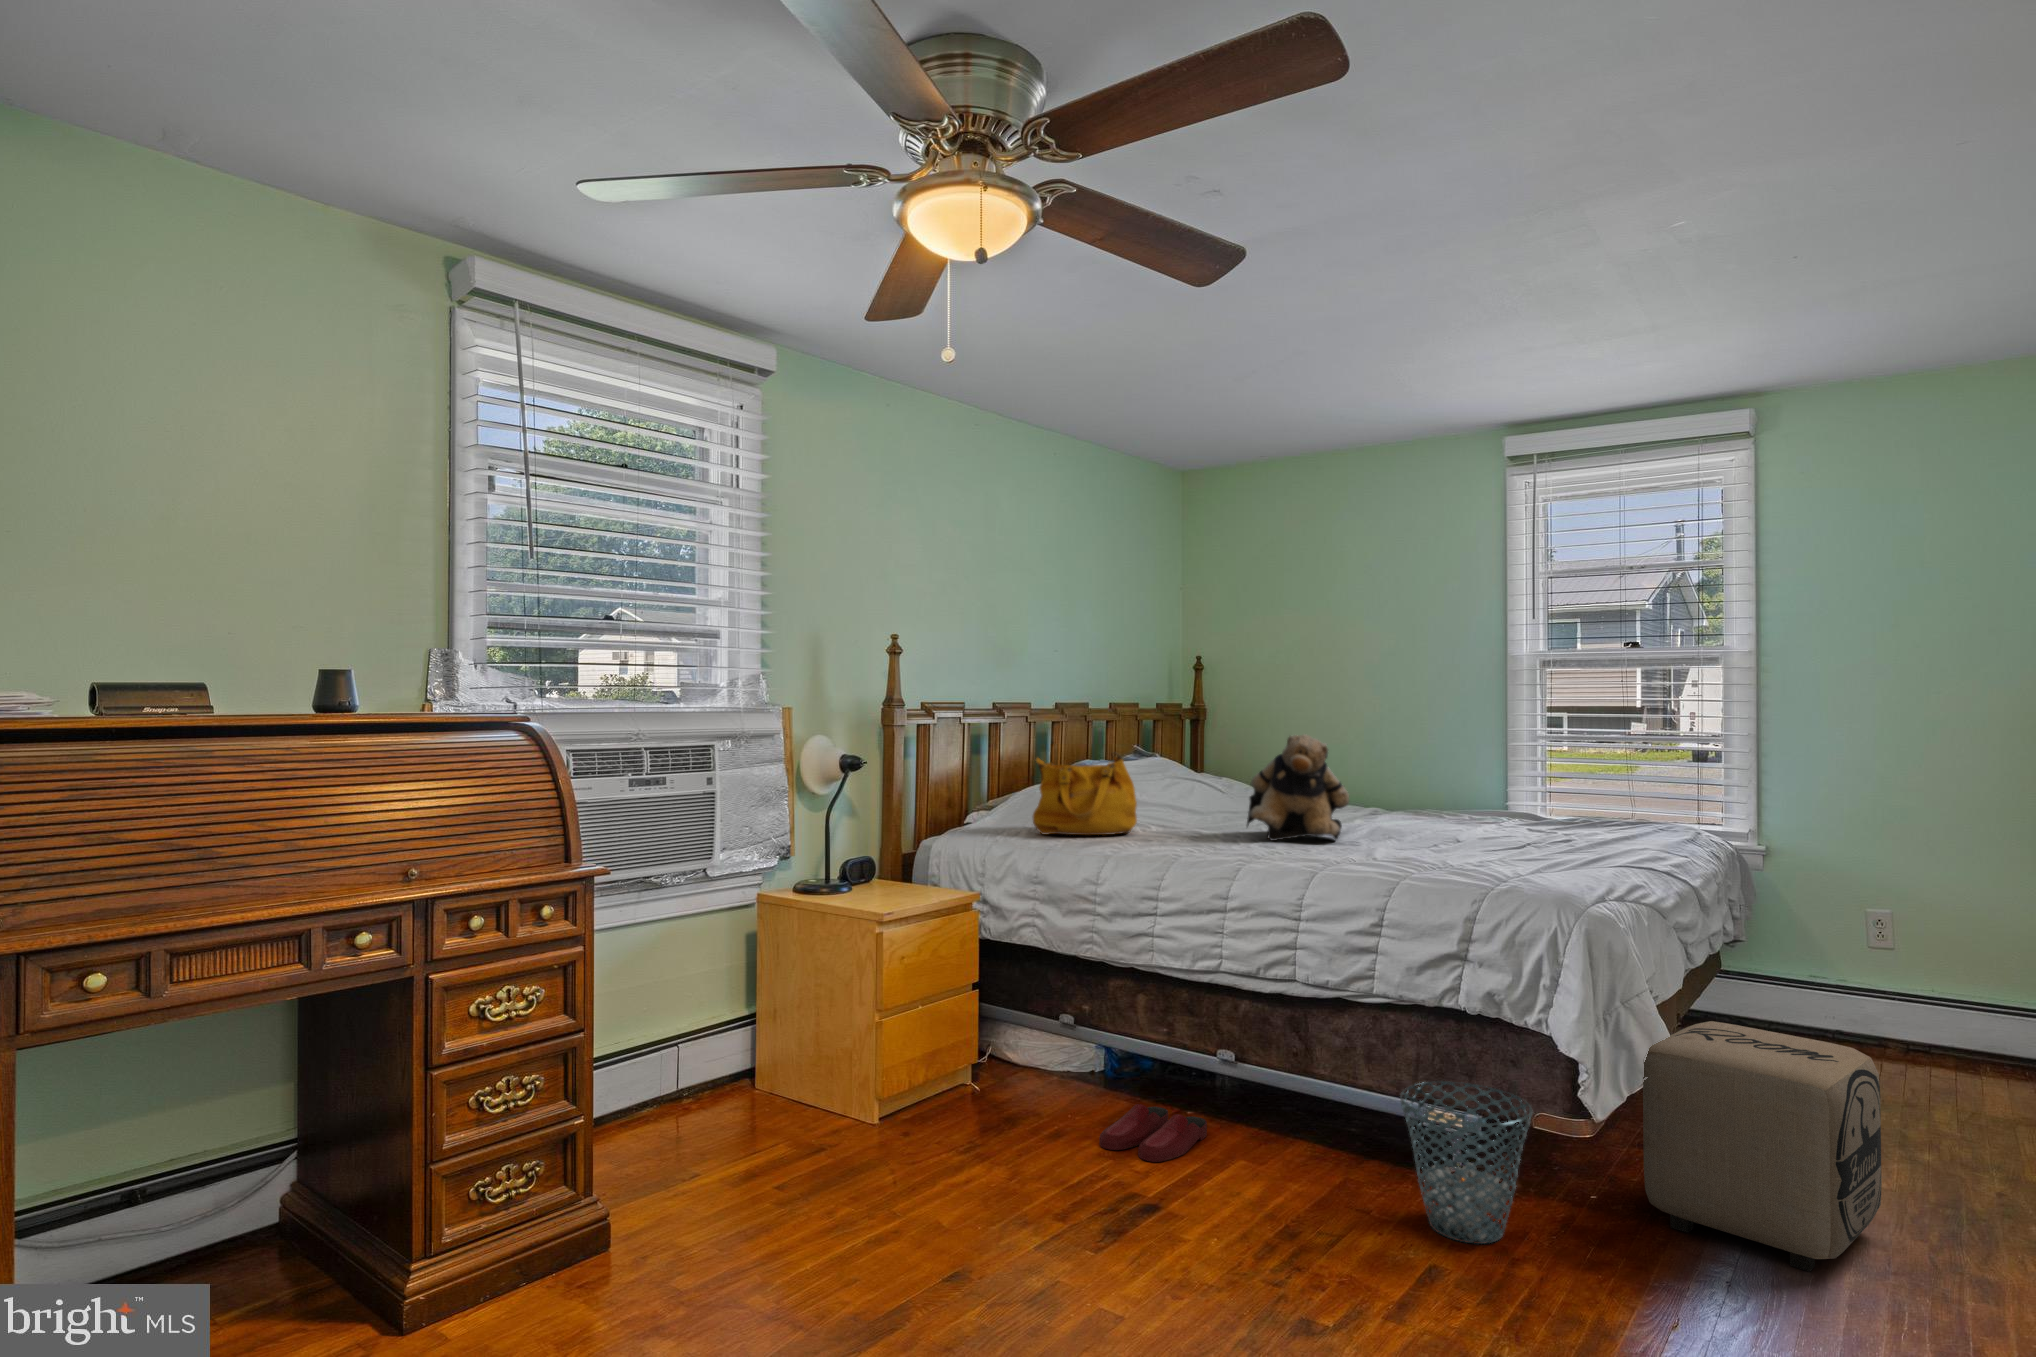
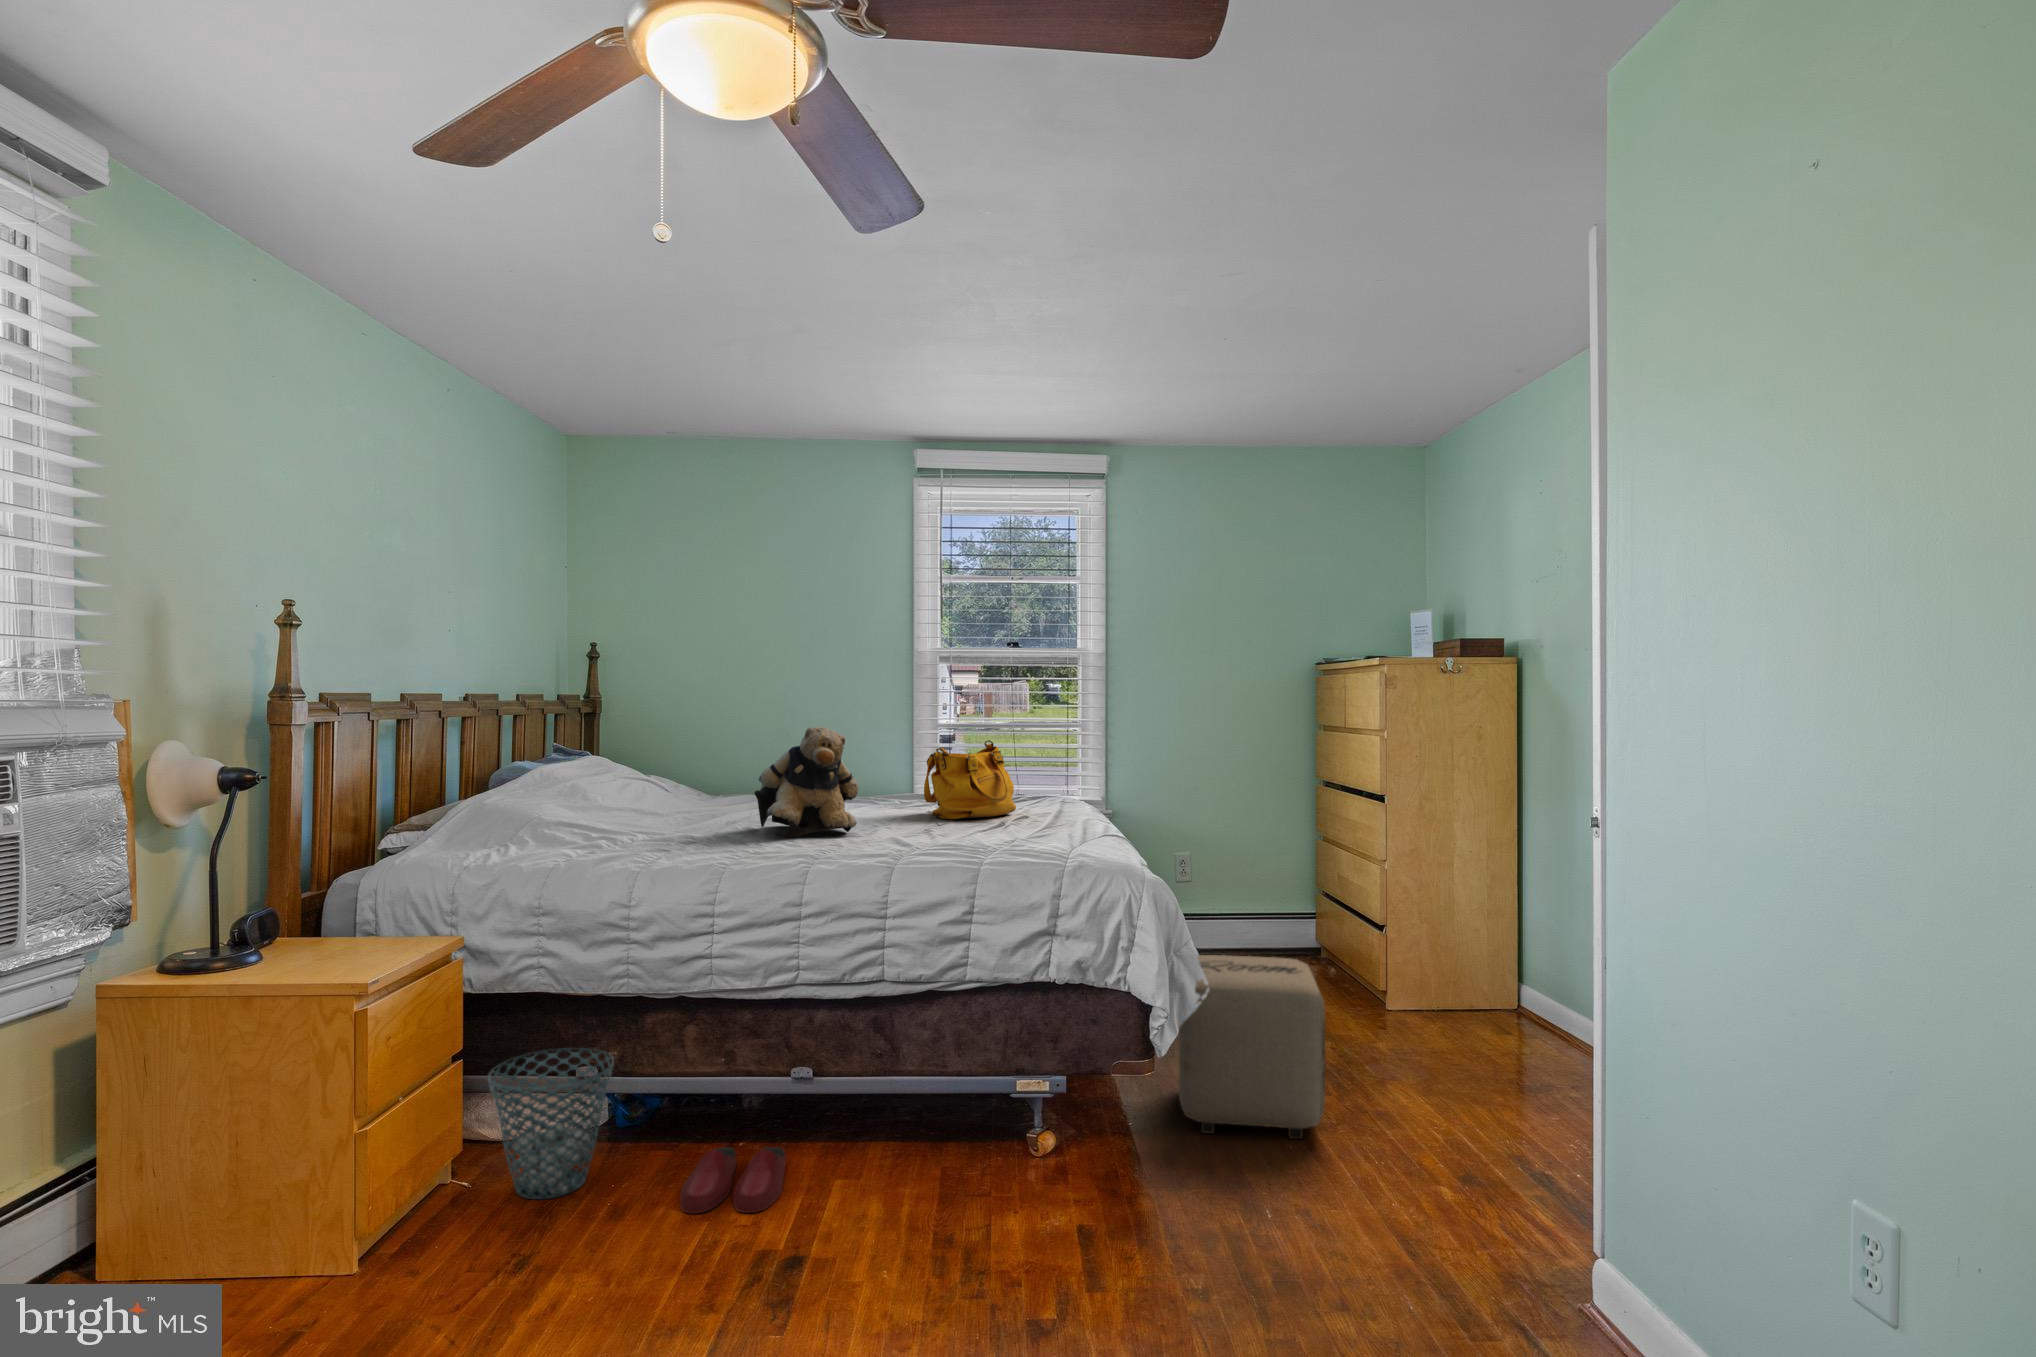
handbag: present [1033,753,1137,835] -> present [924,740,1016,819]
waste basket: present [1401,1081,1533,1244] -> present [488,1048,614,1199]

